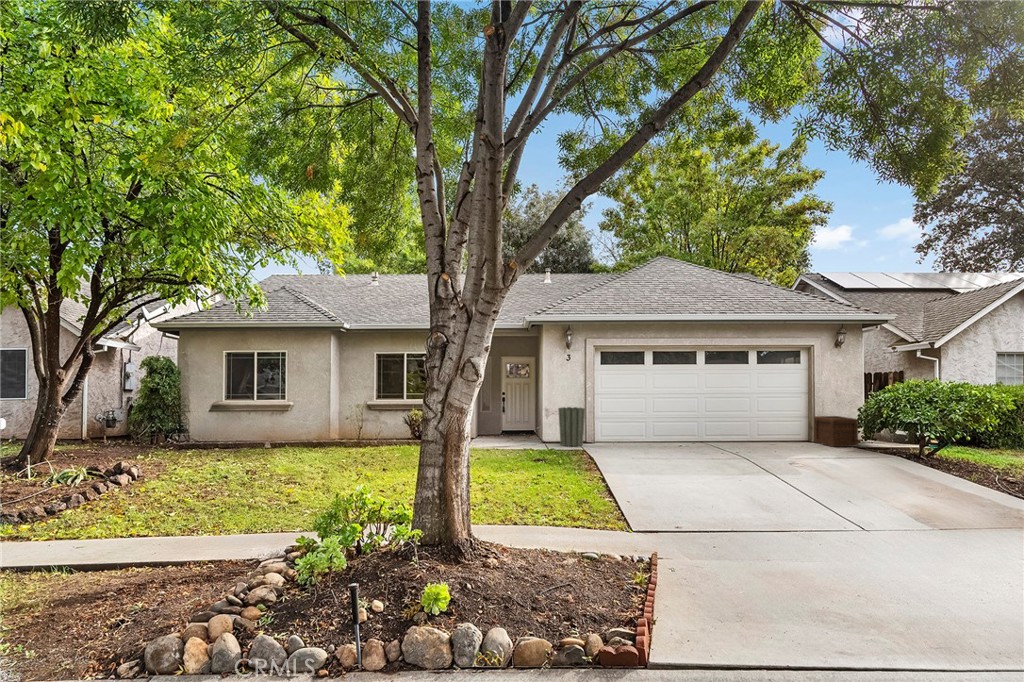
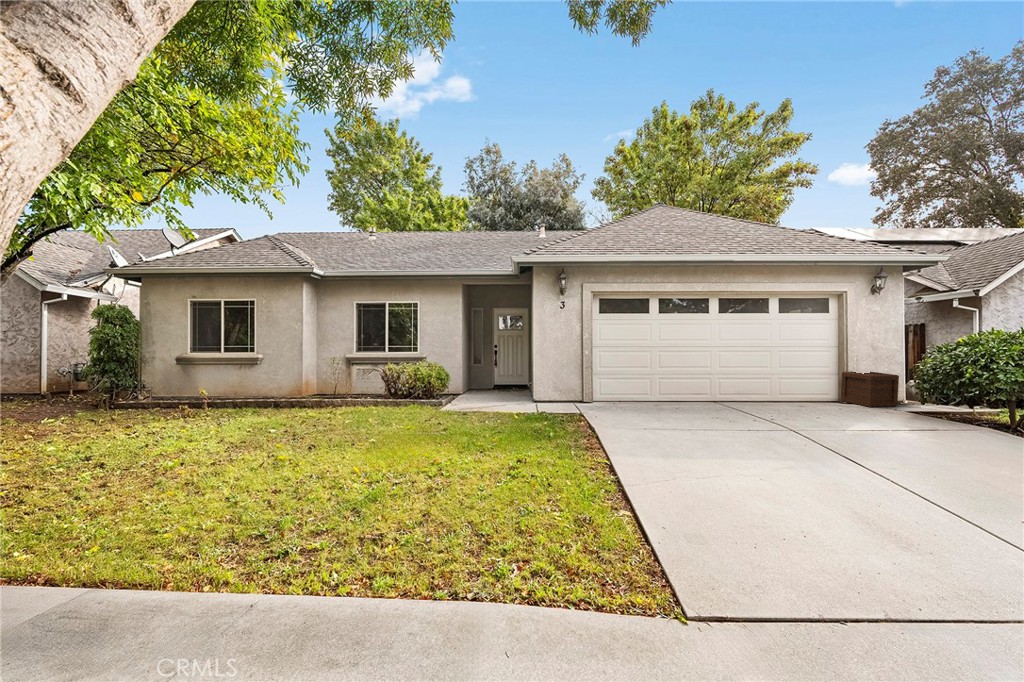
trash can: present [558,407,585,446] -> none [552,361,582,406]

